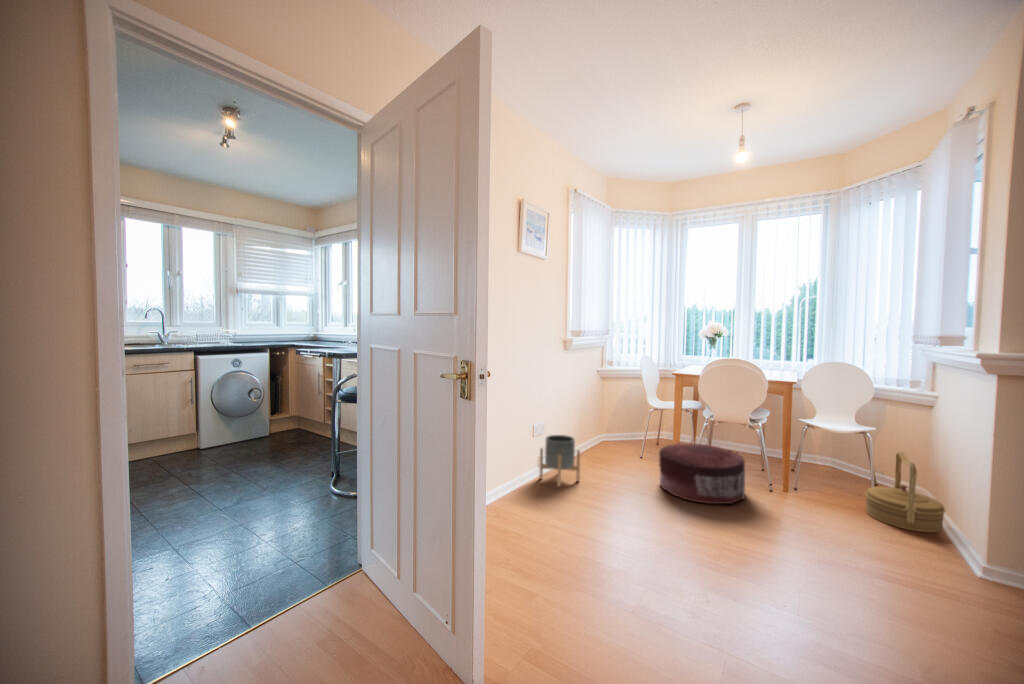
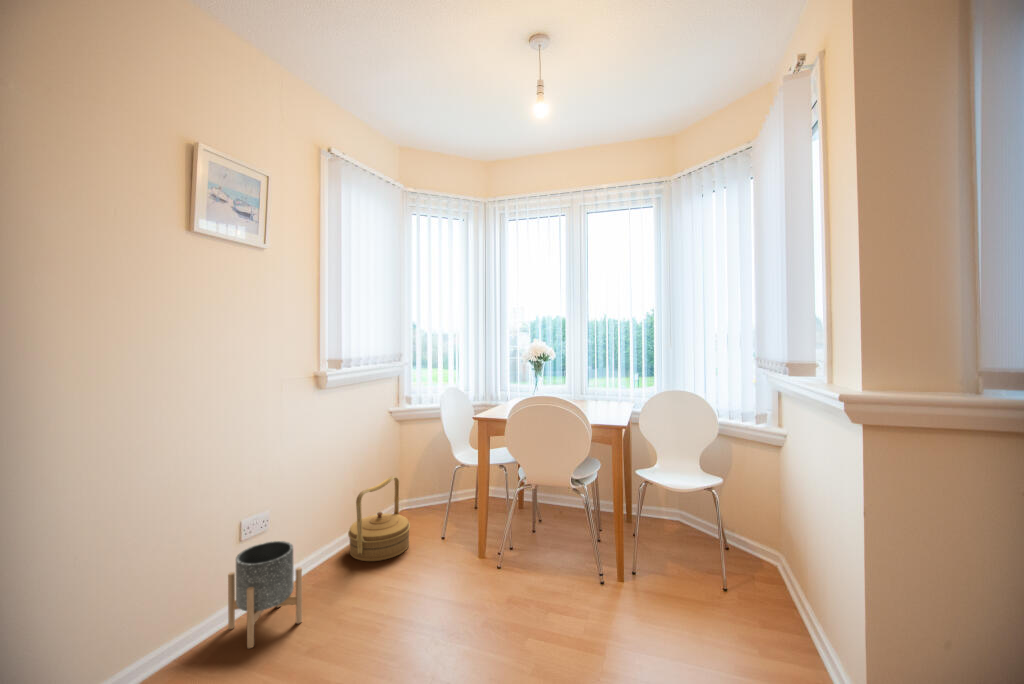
pouf: present [659,443,745,504] -> none [432,524,558,645]
woven basket: present [865,451,945,533] -> present [348,476,410,561]

